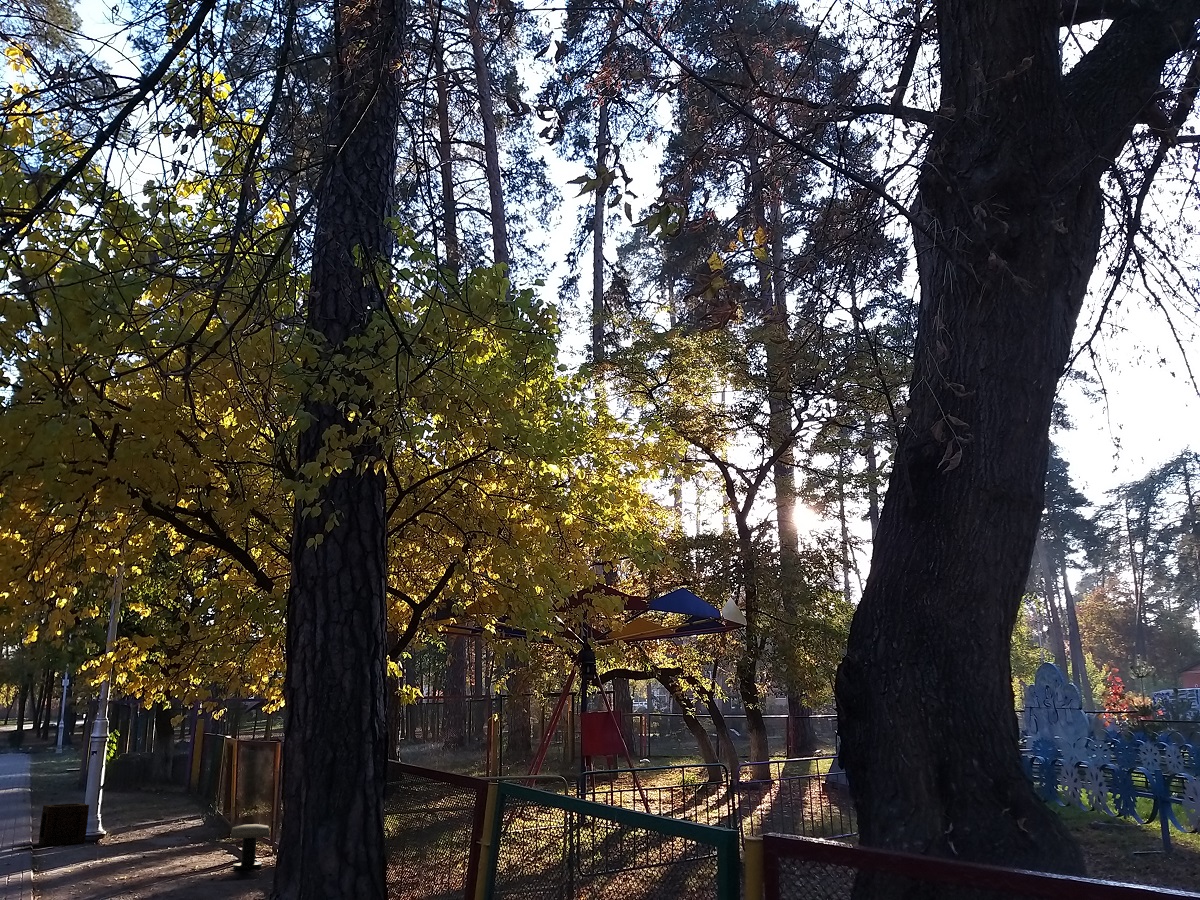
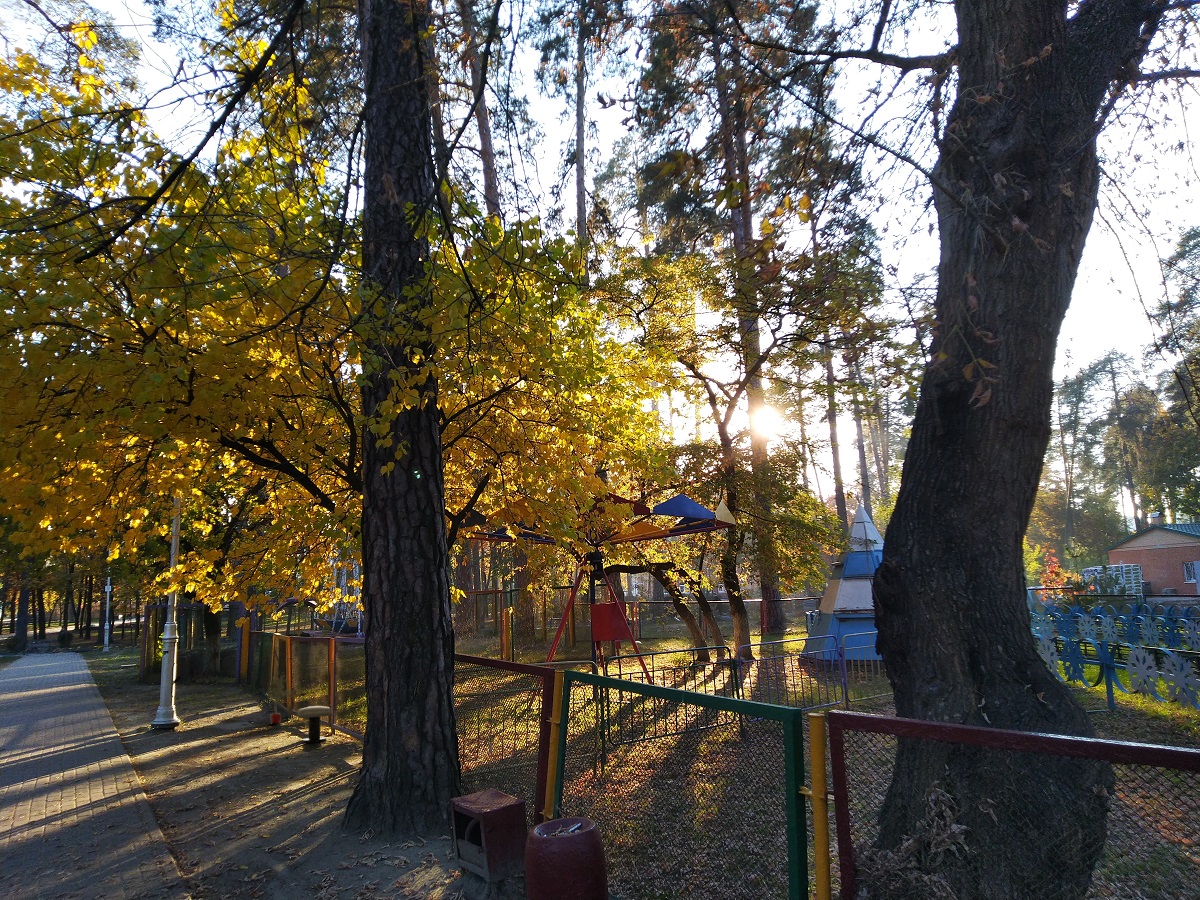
potted tree: none [207,779,240,840] -> present [269,672,294,724]
wooden crate: present [39,803,89,846] -> none [121,697,163,734]

